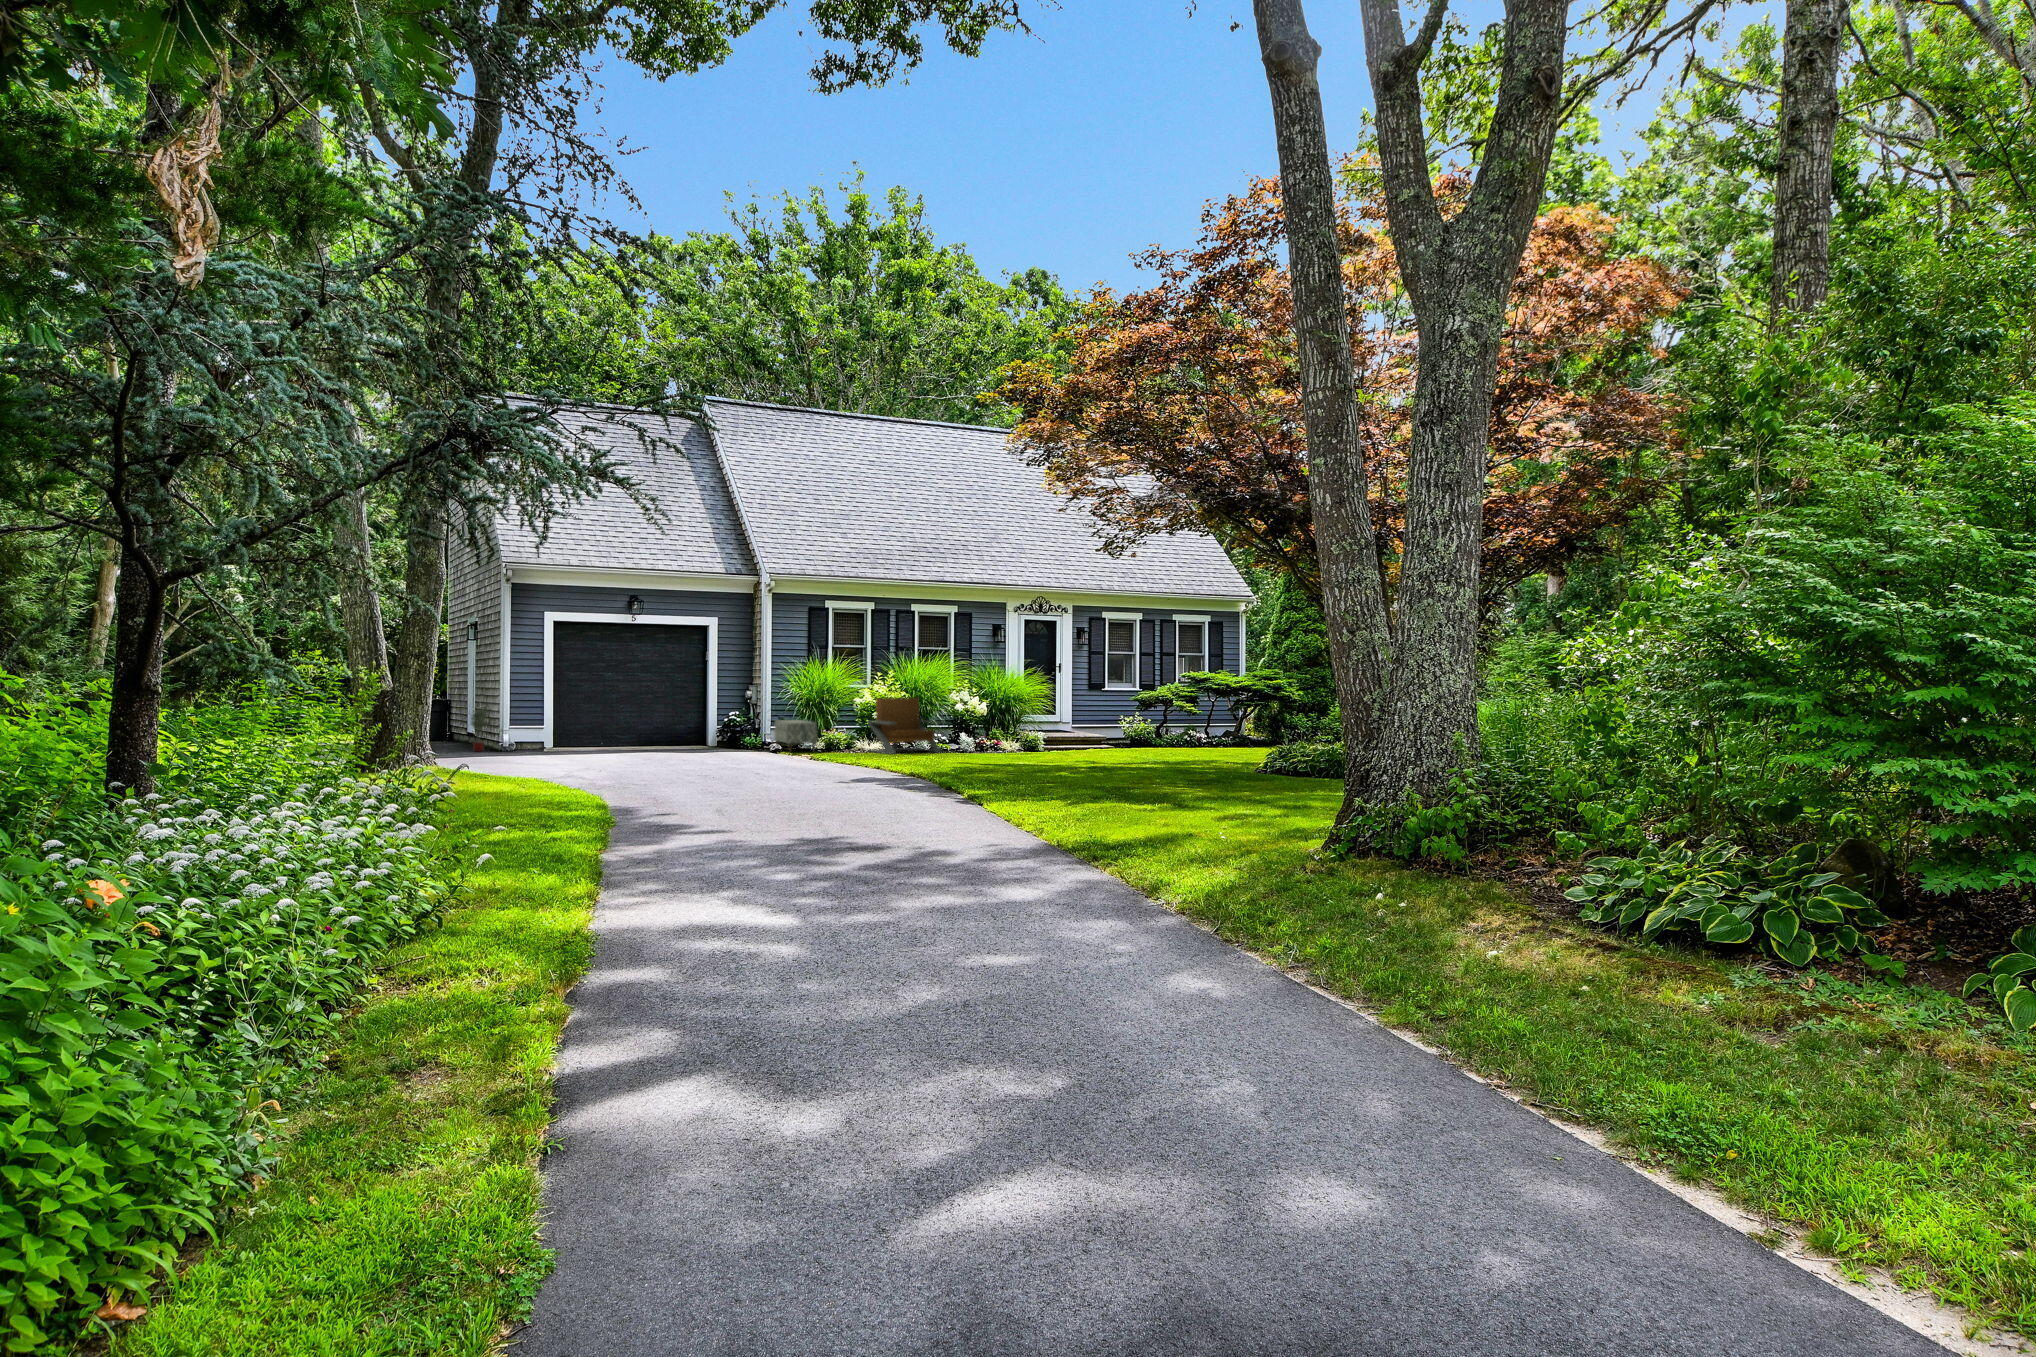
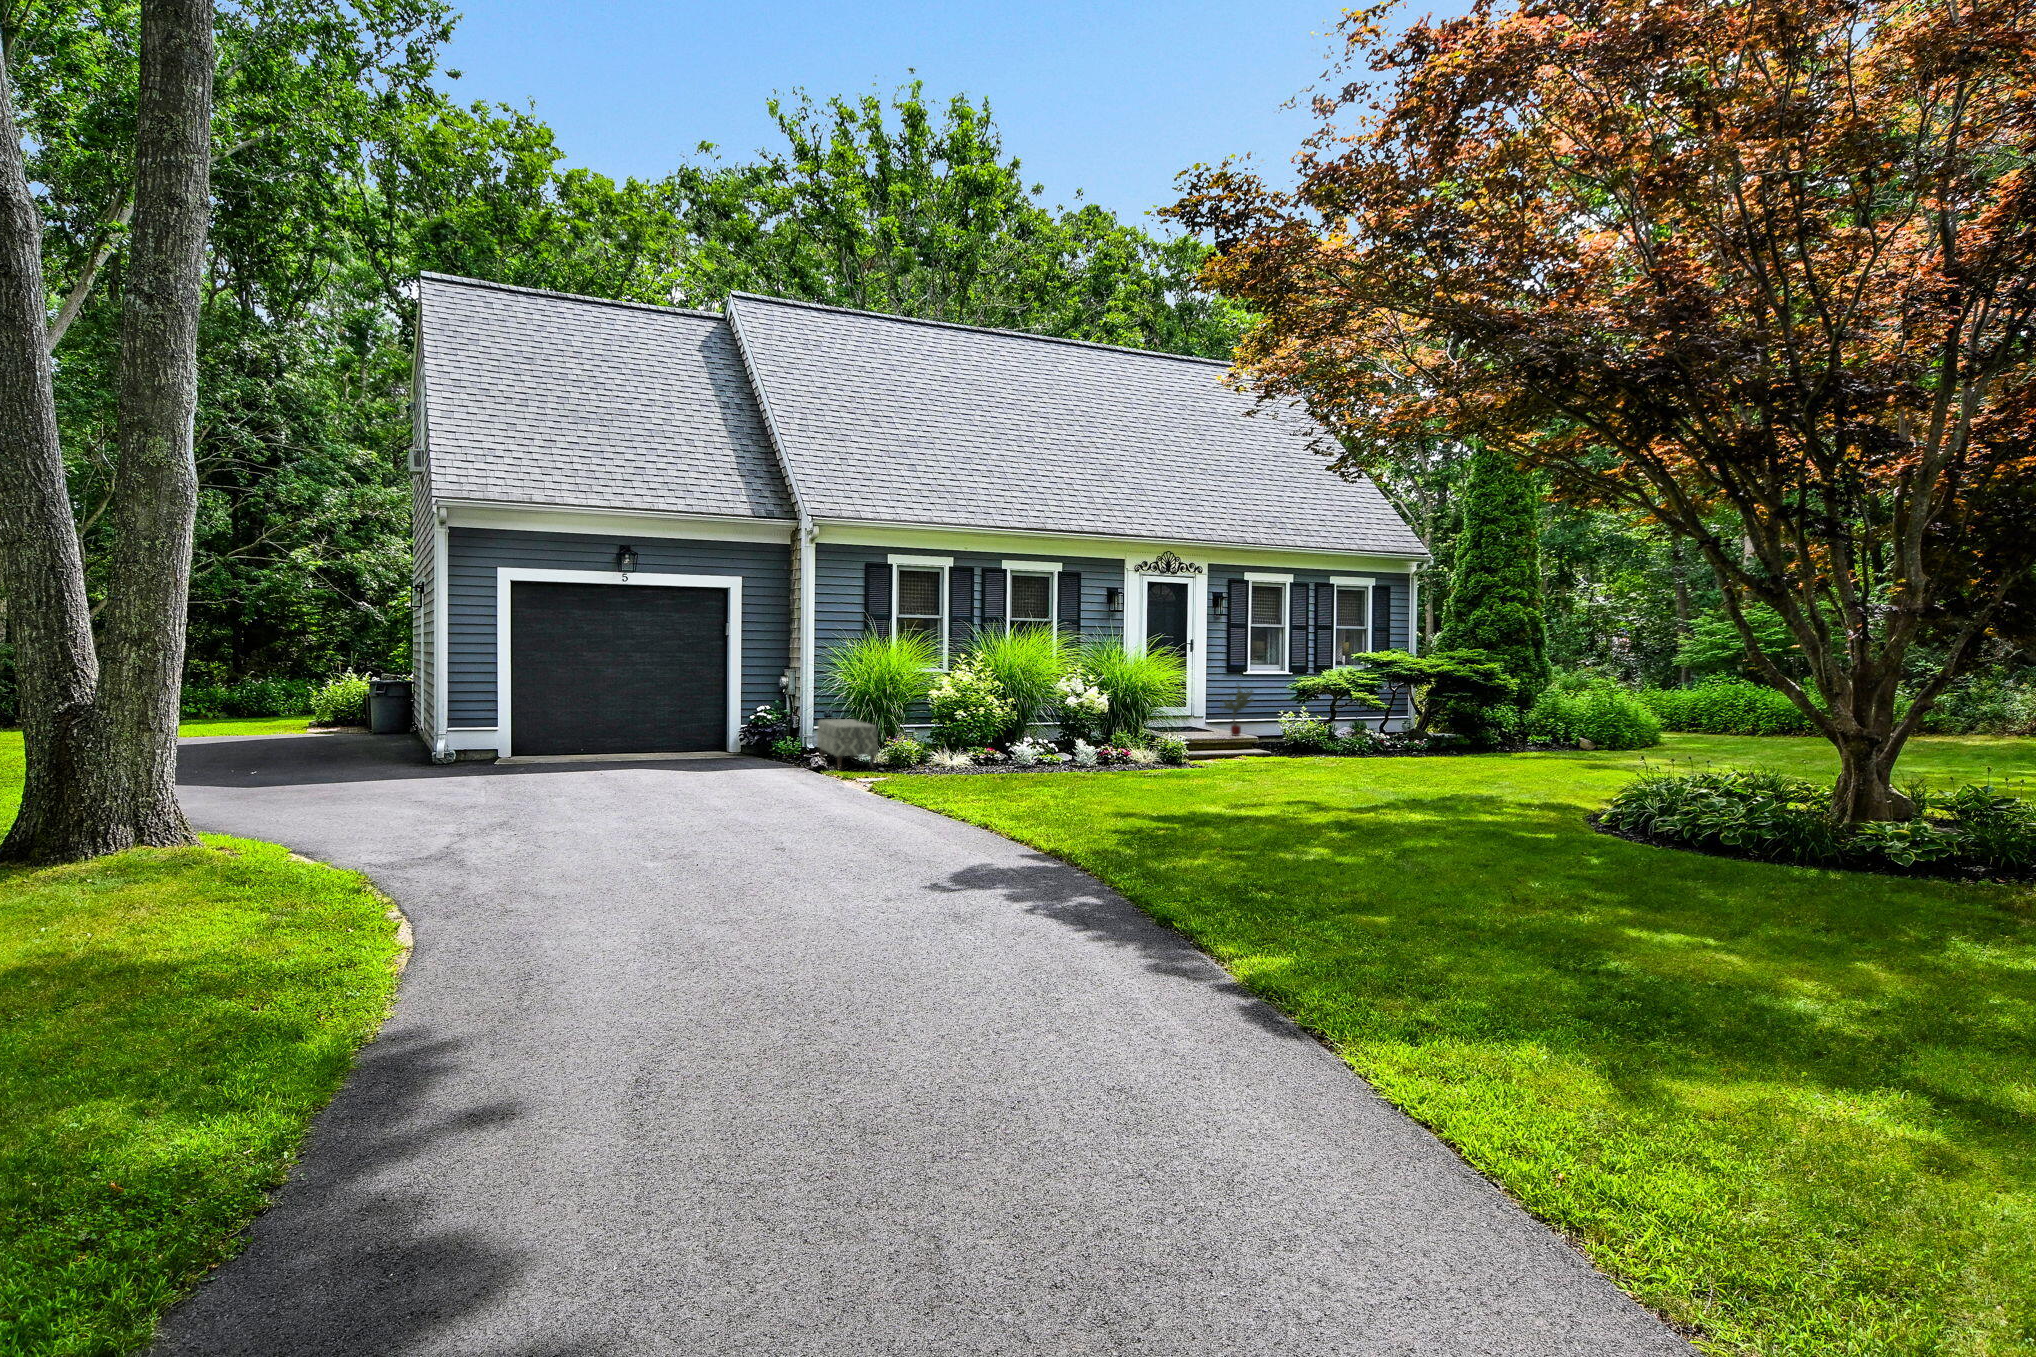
lounge chair: present [868,698,941,754] -> none [947,690,1055,774]
potted tree: present [470,704,496,752] -> present [1220,685,1254,736]

